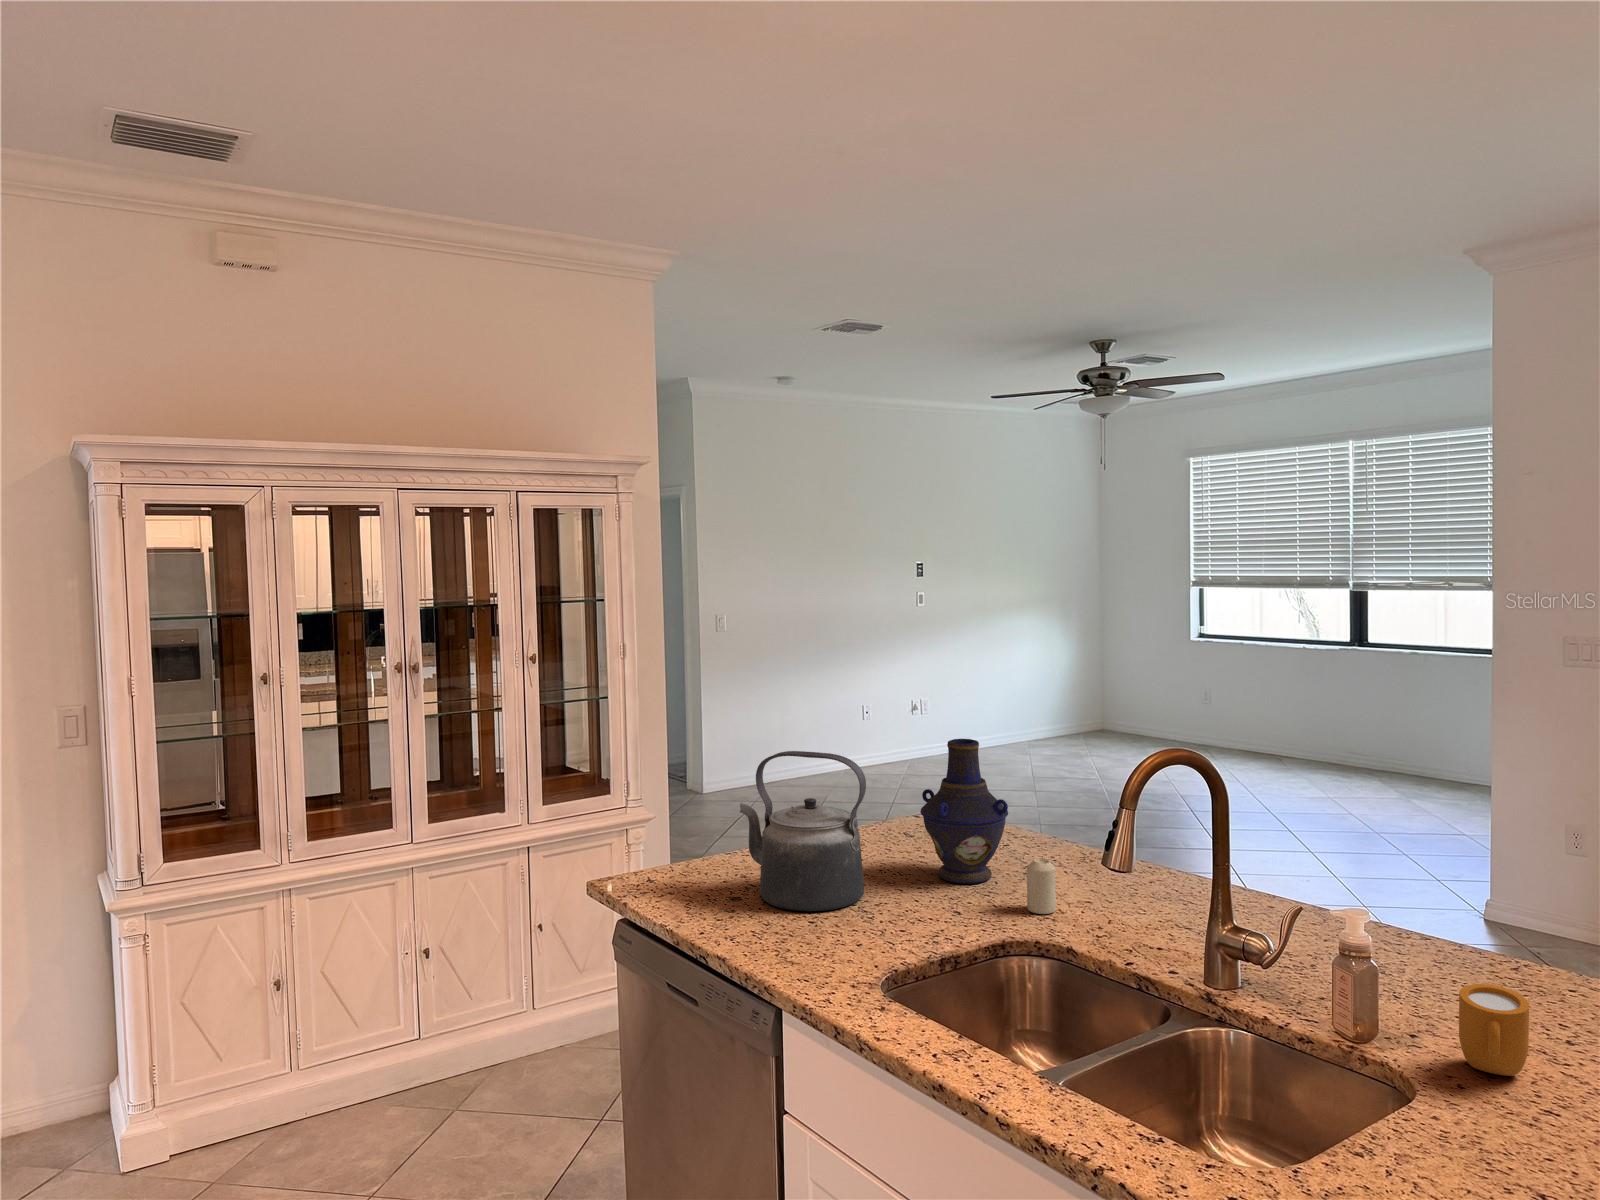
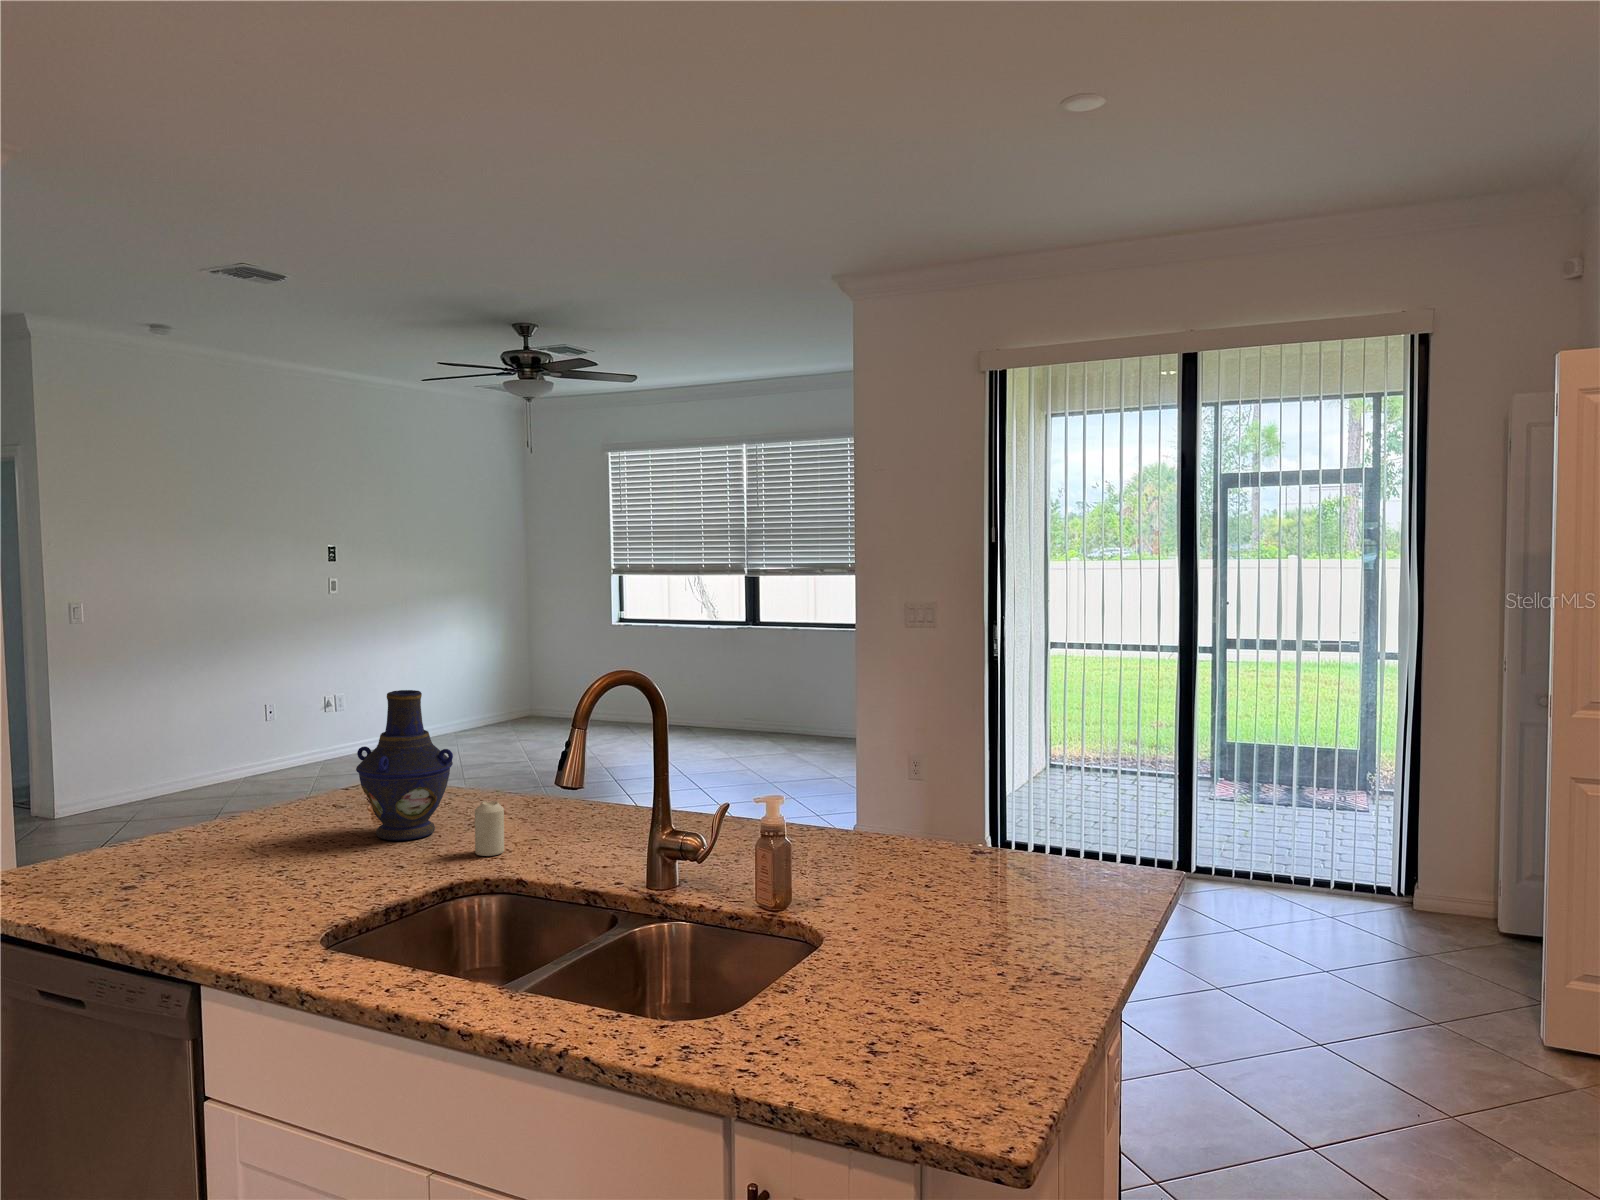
kettle: present [740,751,866,911] -> none [128,709,294,888]
mug: present [1459,984,1529,1076] -> none [850,845,898,915]

